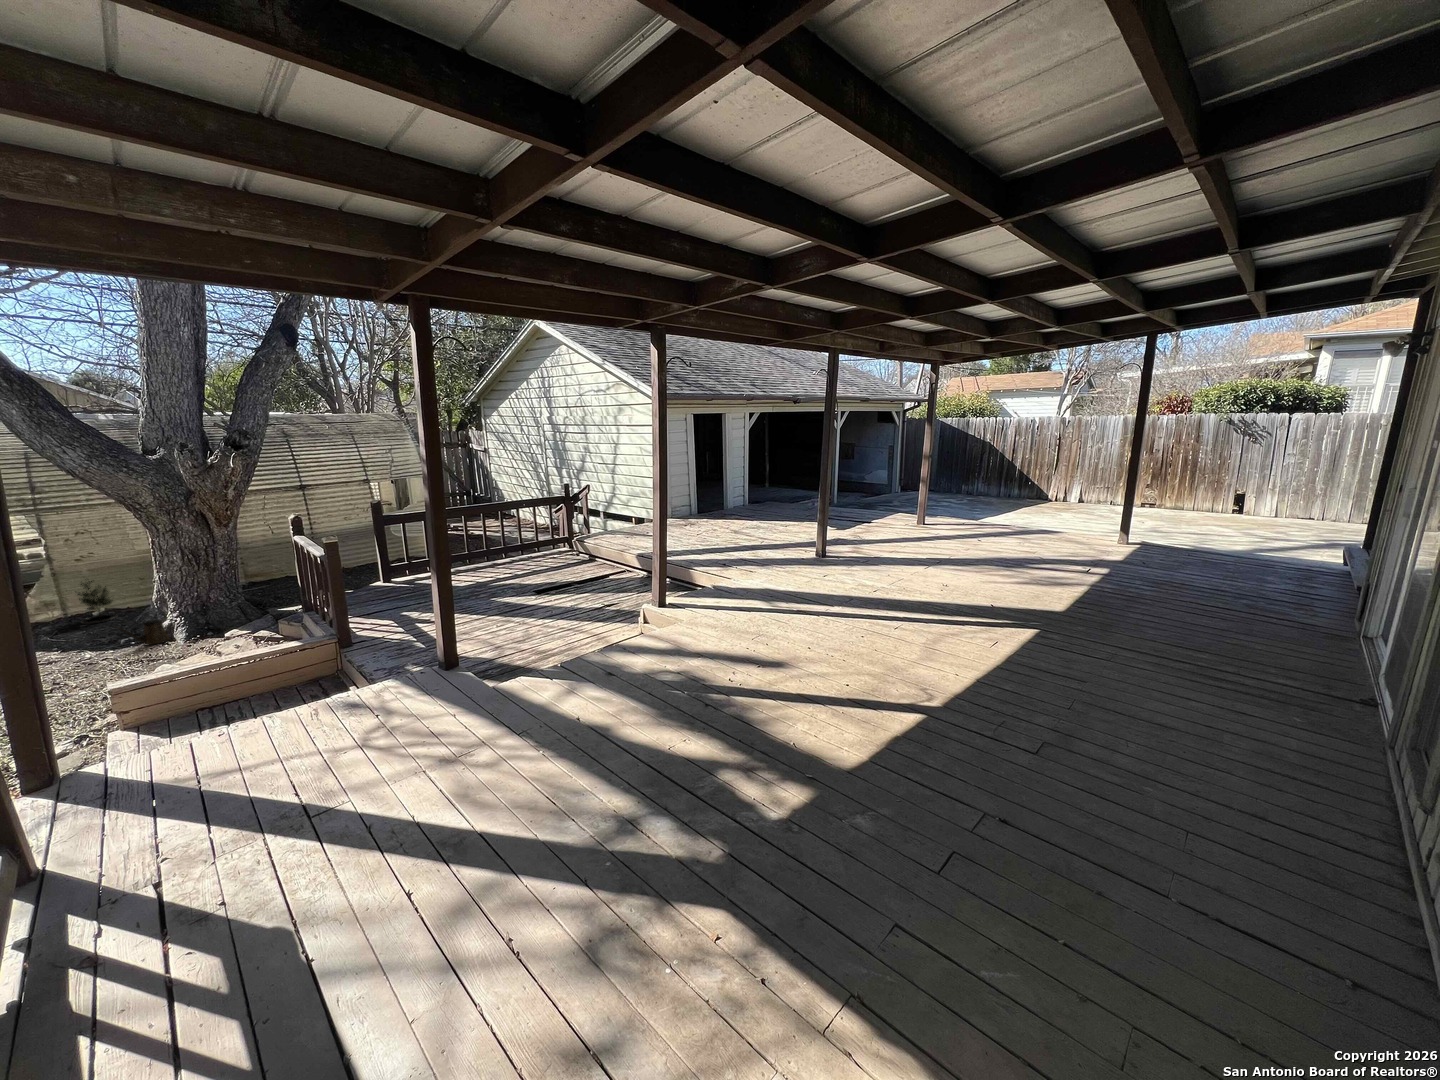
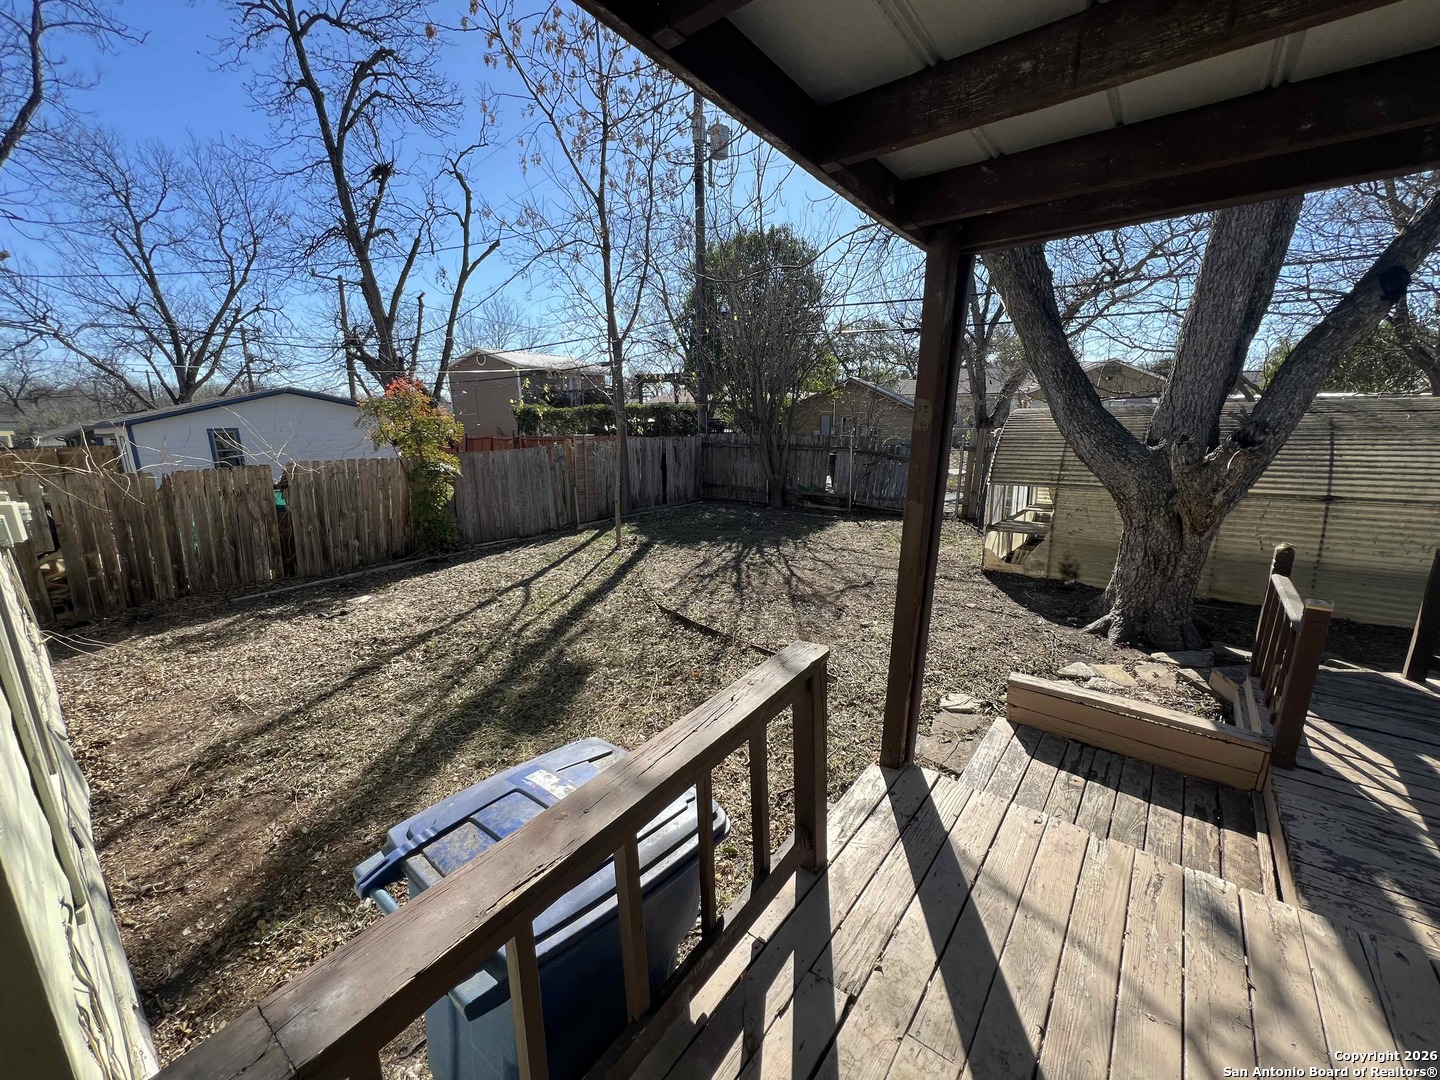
watering can: present [115,619,173,646] -> none [1065,604,1113,635]

